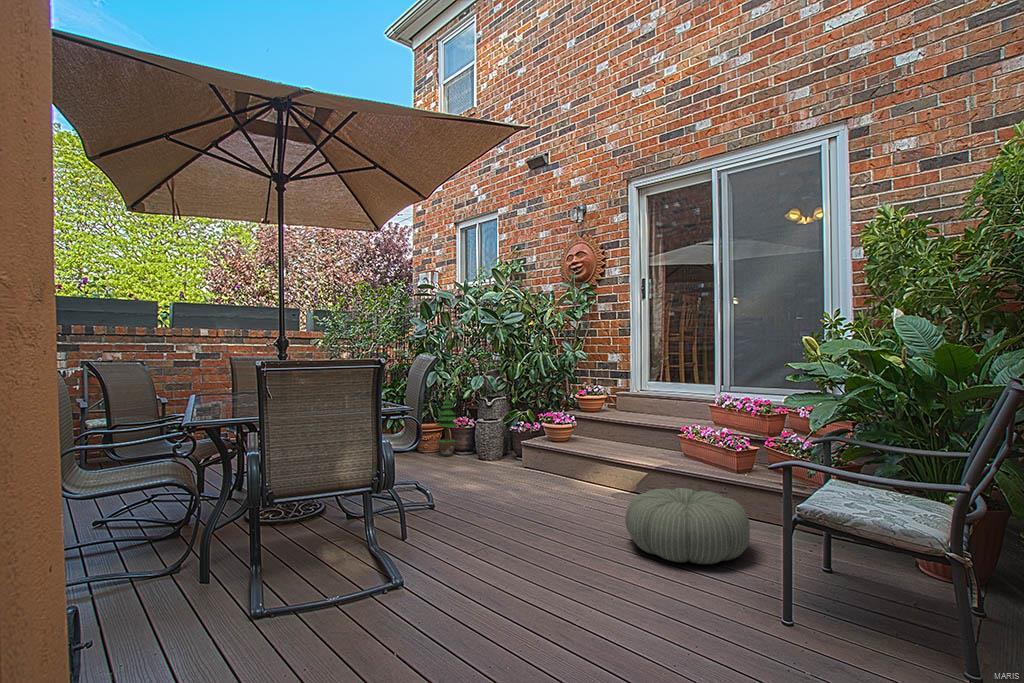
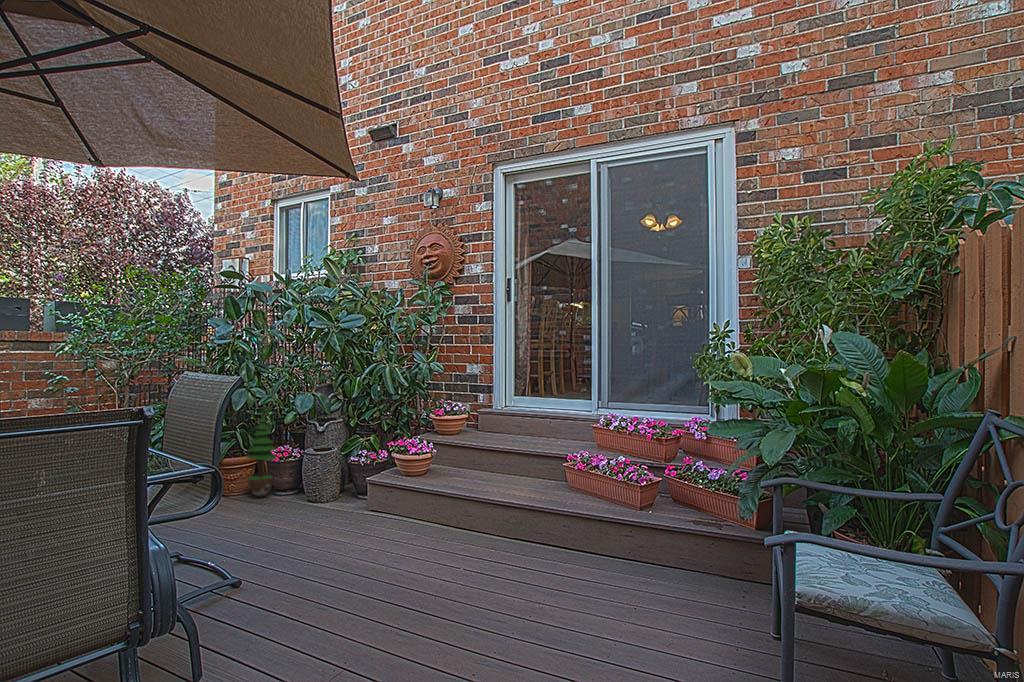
pouf: present [625,488,750,564] -> none [524,530,671,627]

